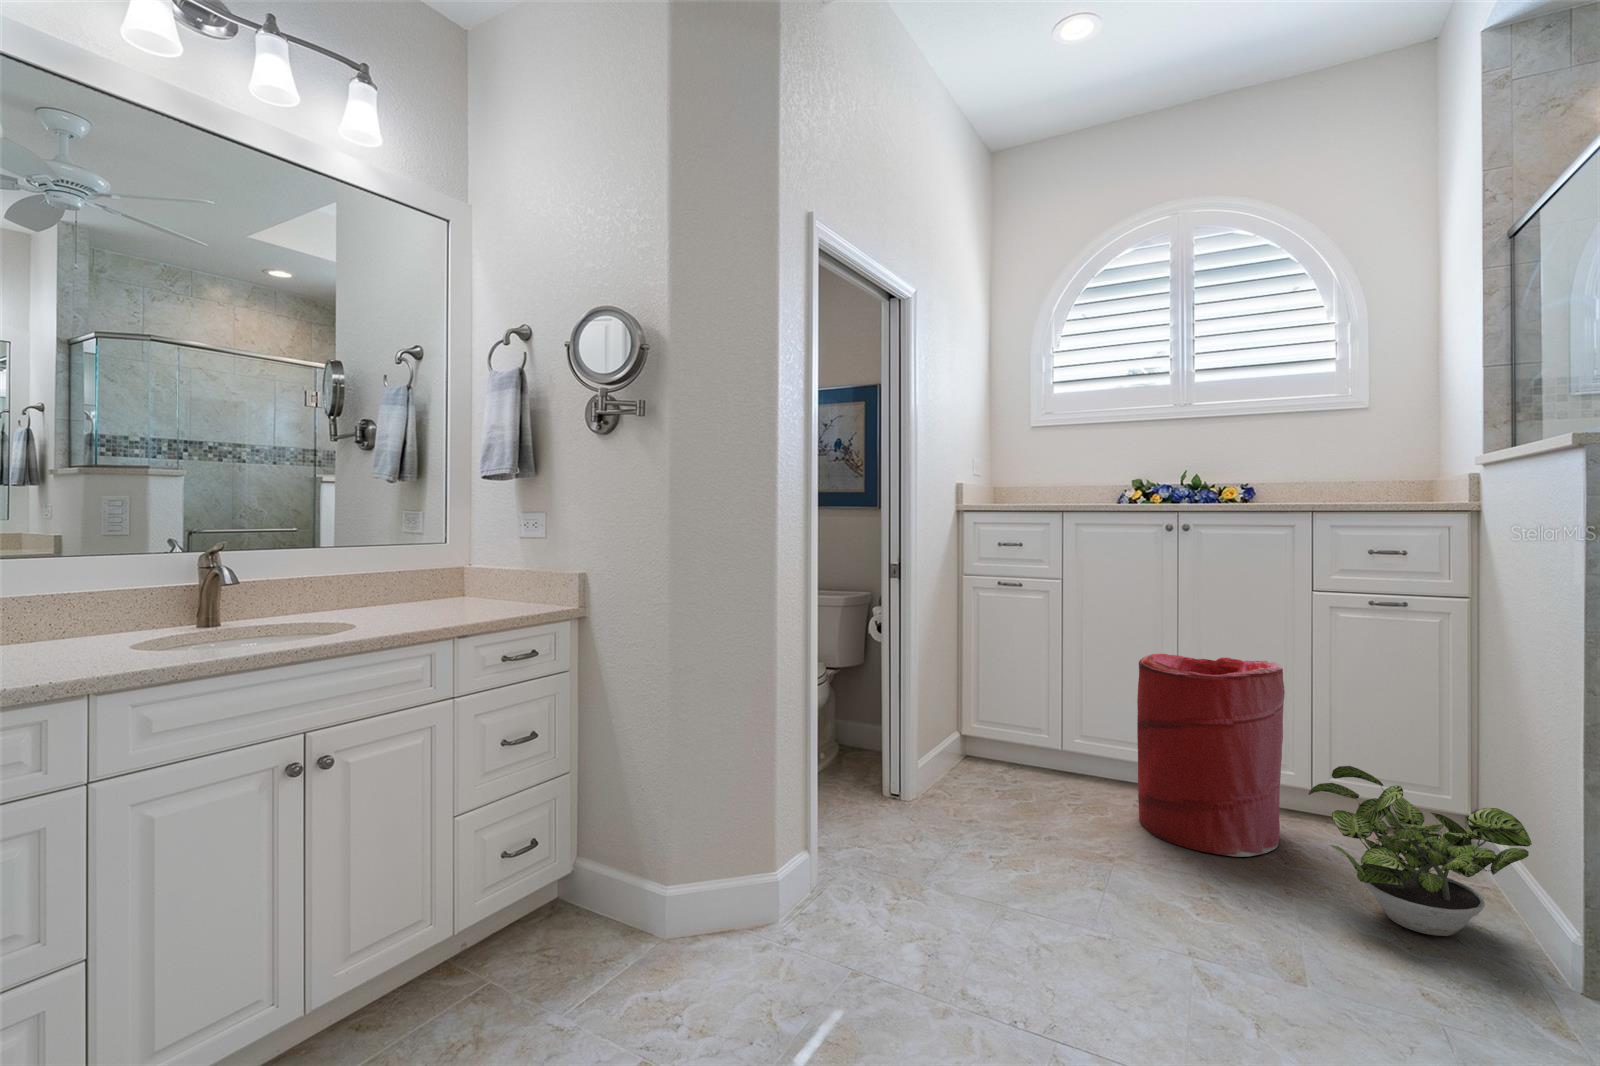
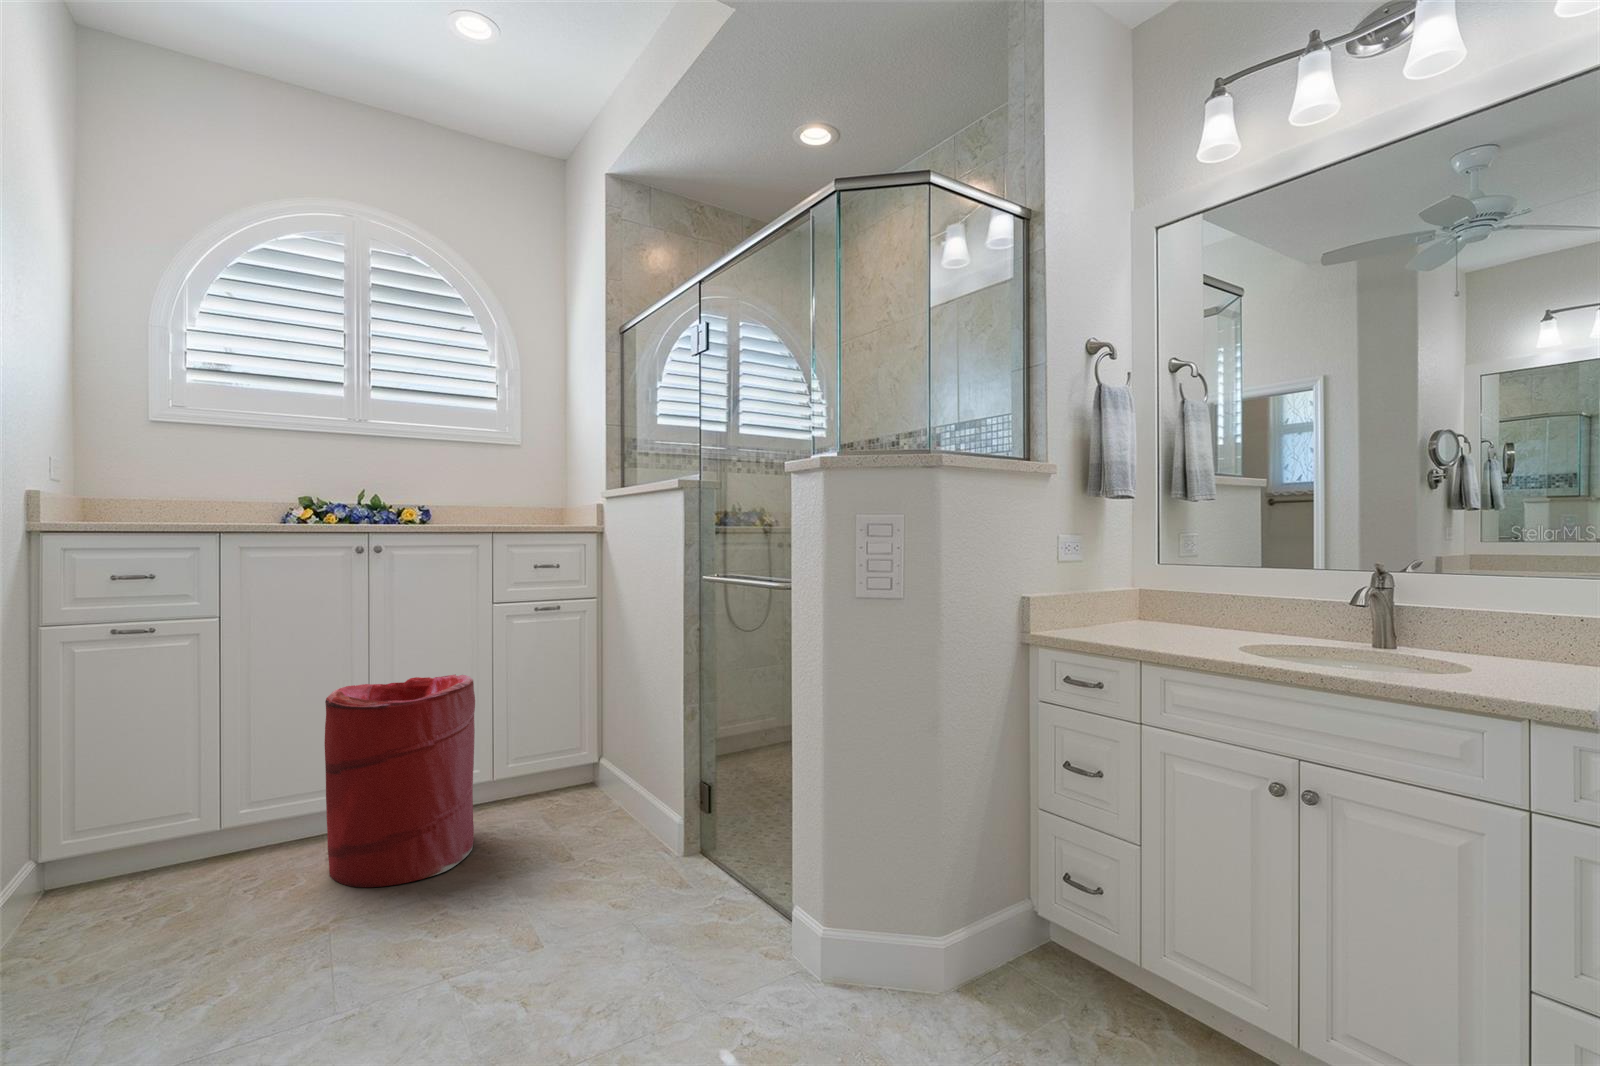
potted plant: present [1309,766,1532,936] -> none [507,756,657,877]

